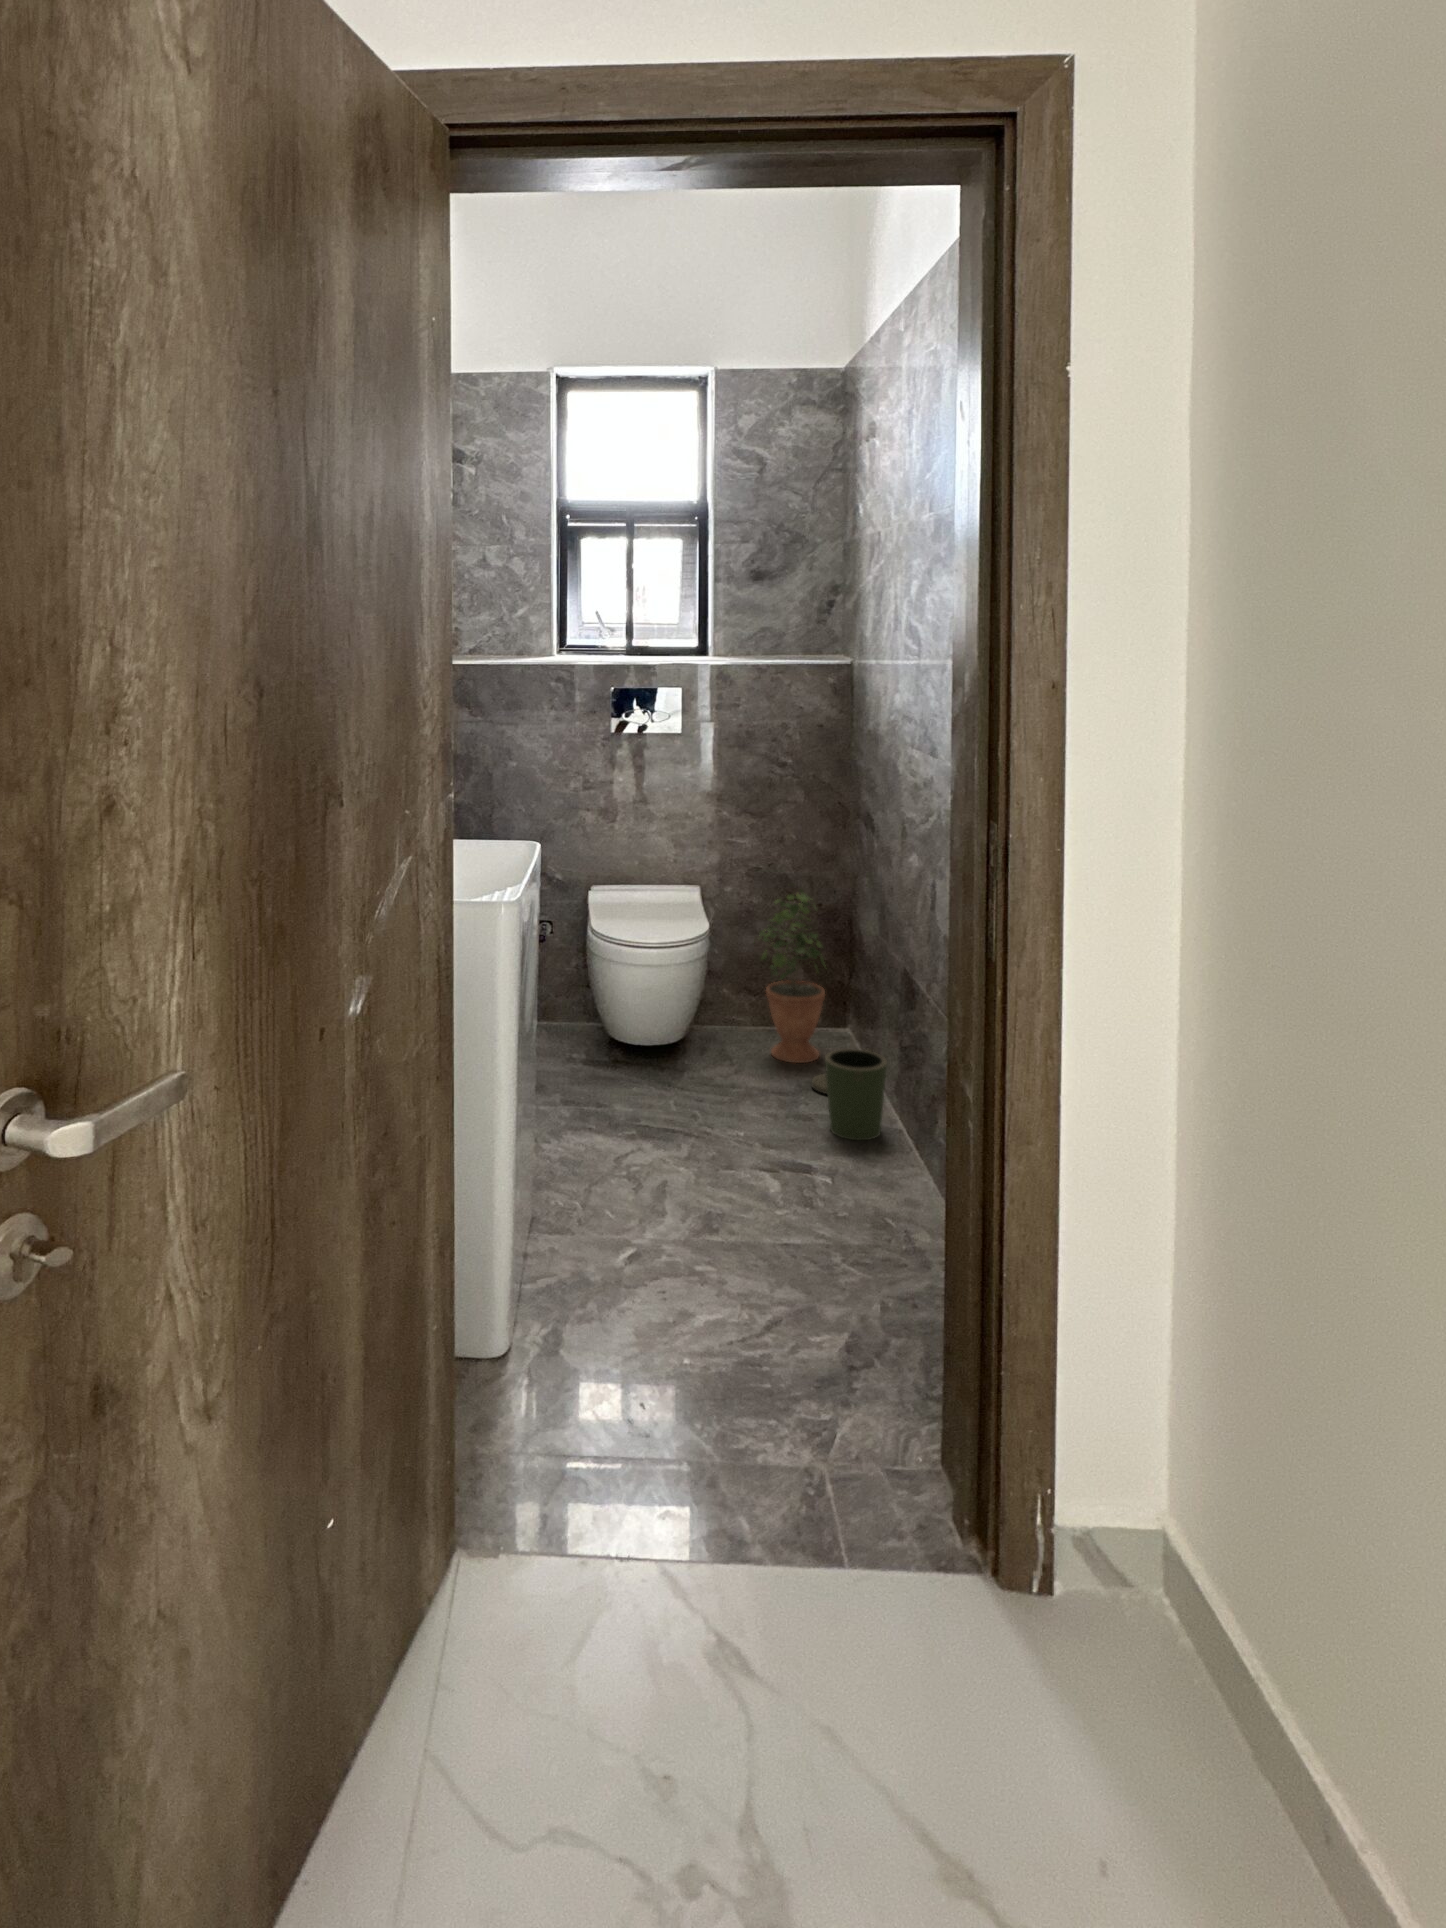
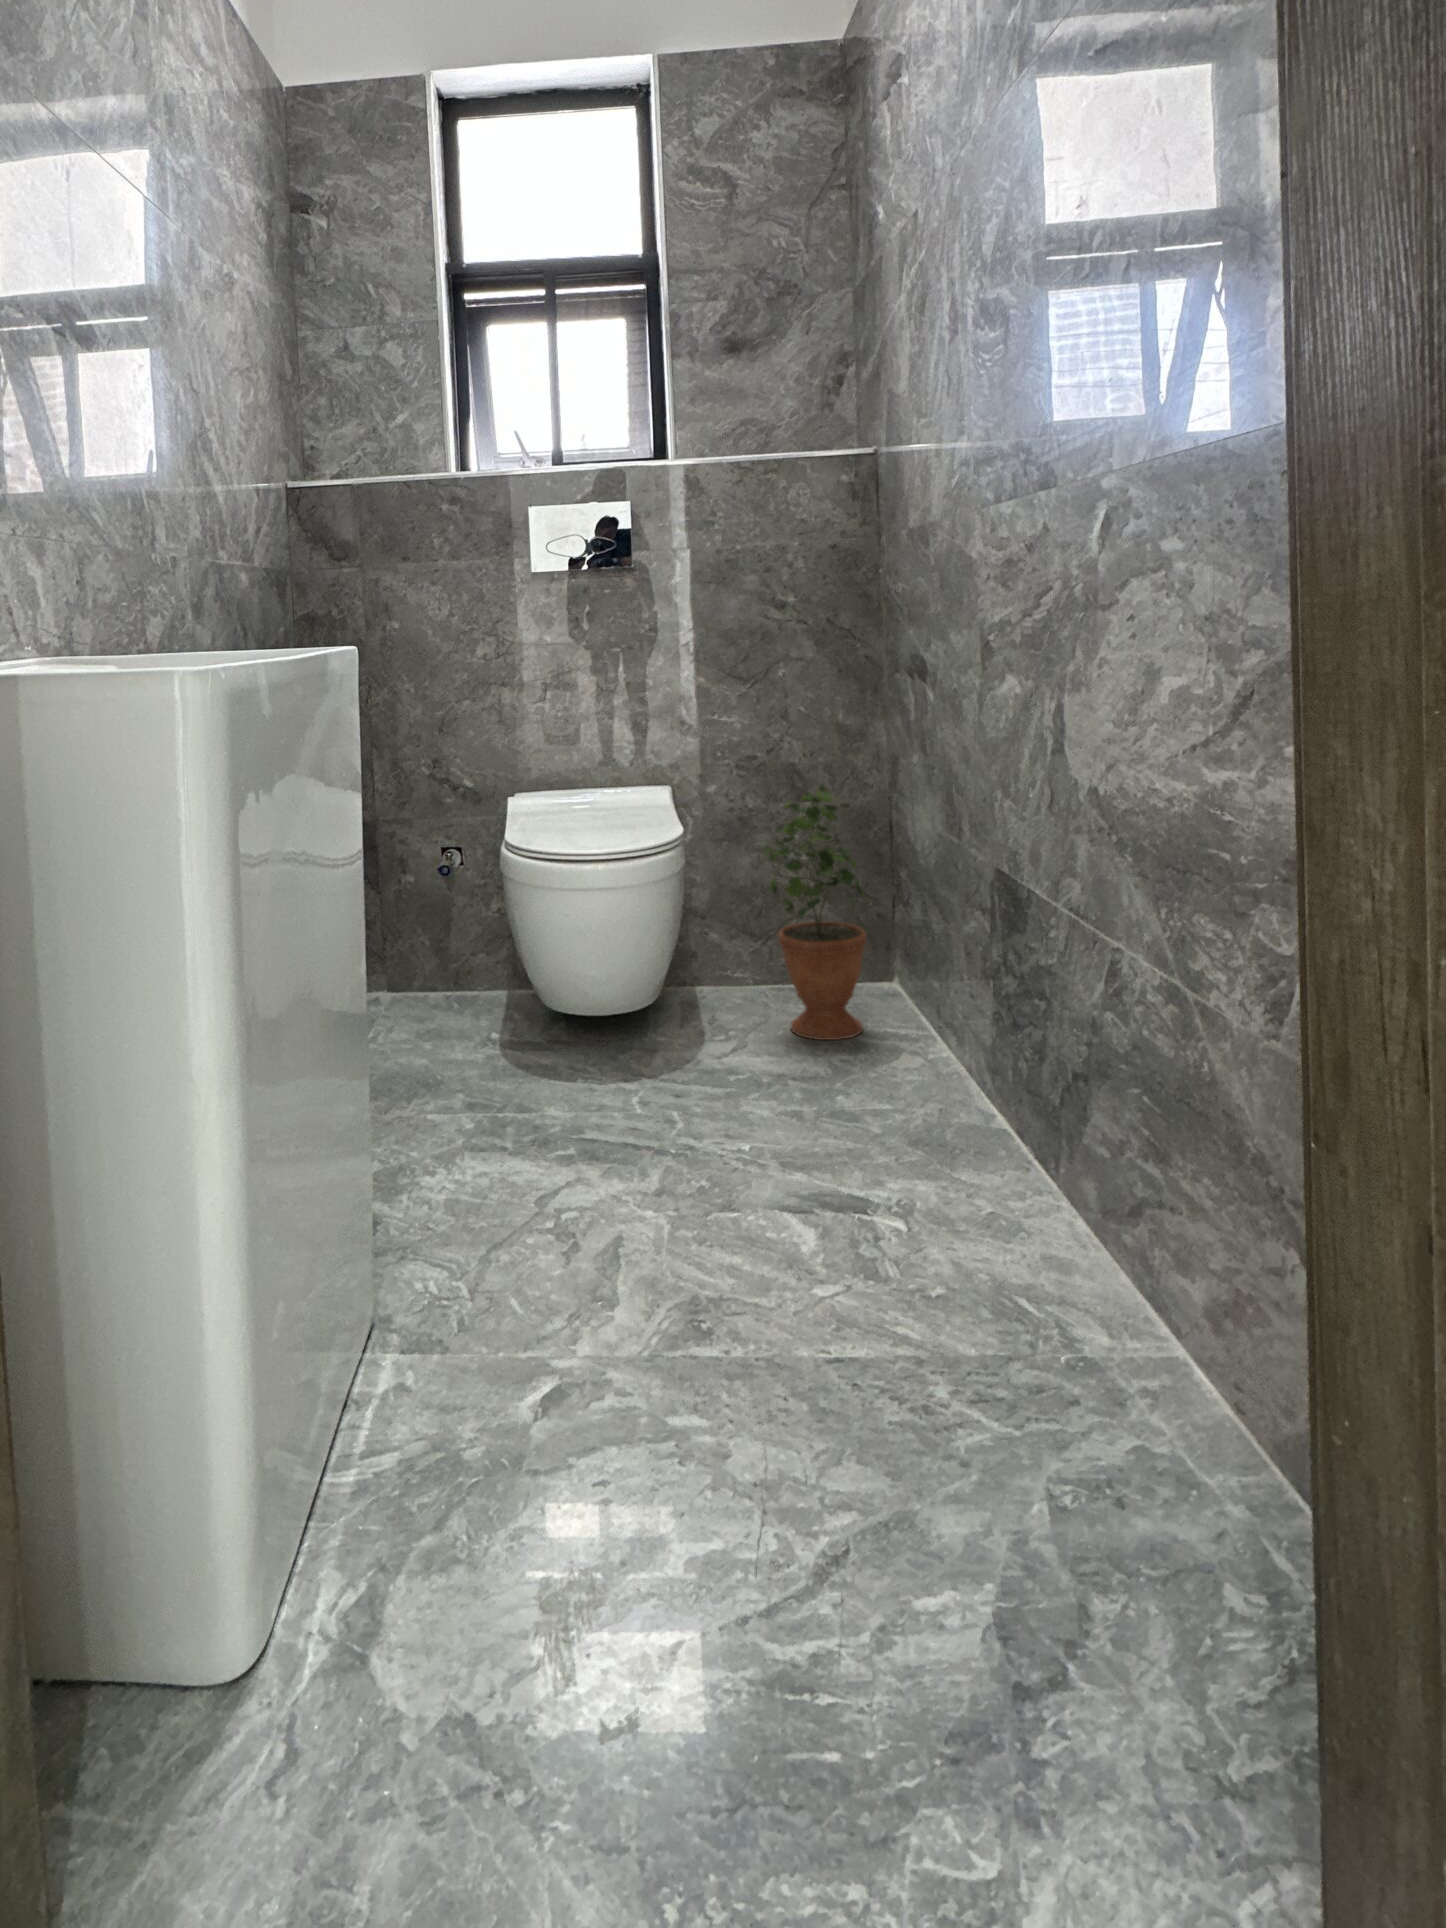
trash can: present [811,1049,887,1140] -> none [855,1008,981,1155]

